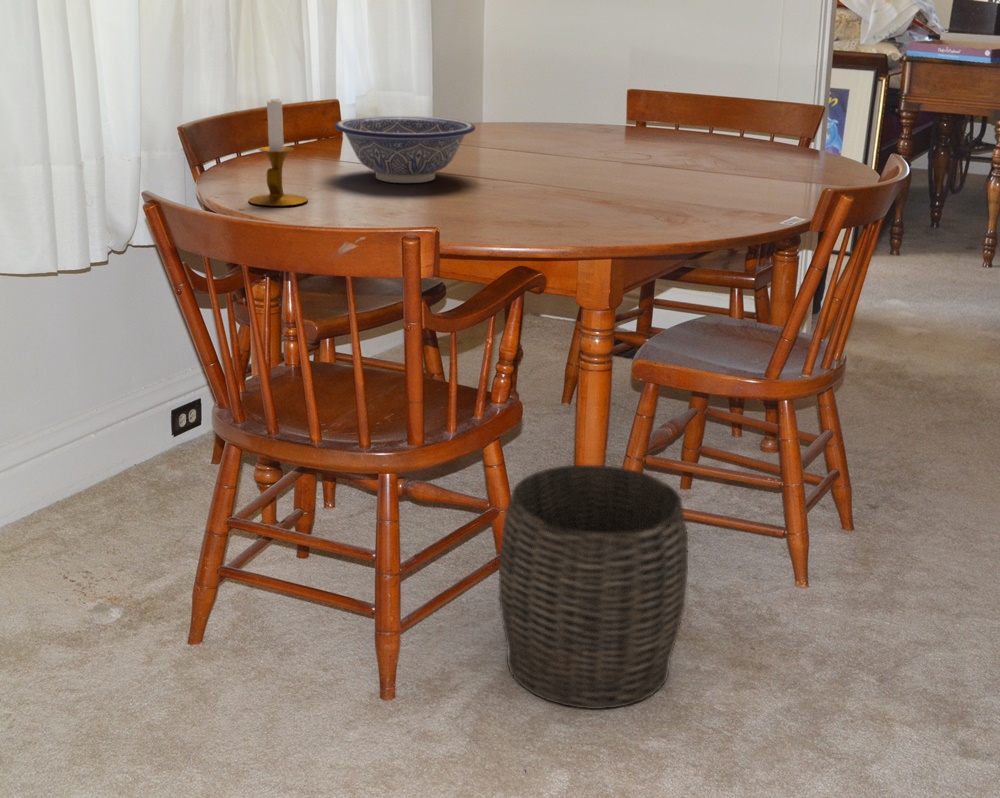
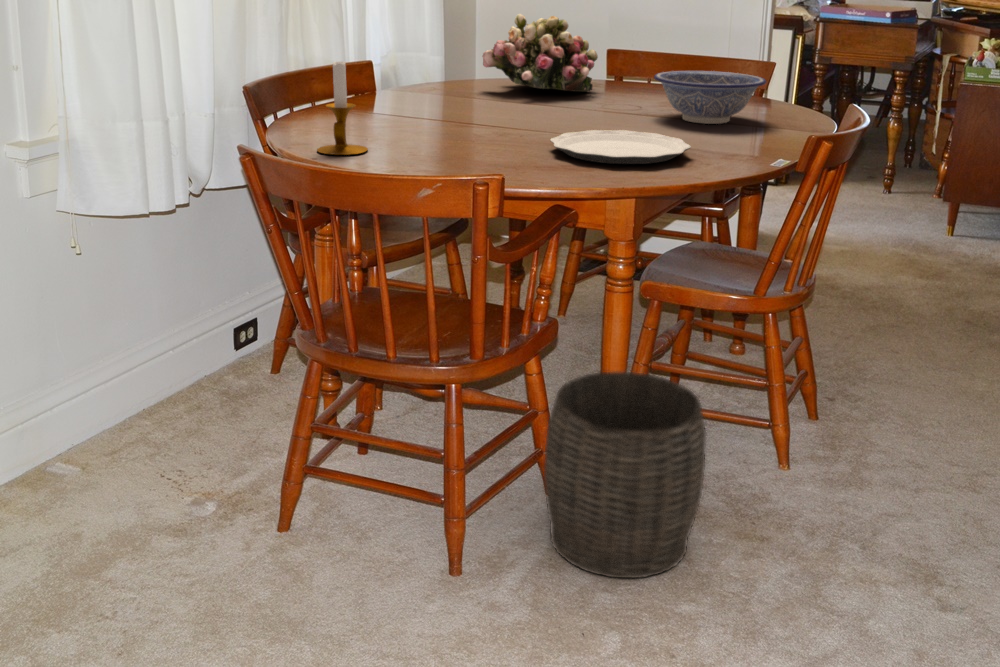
flower arrangement: none [469,47,607,139] -> present [482,14,598,92]
decorative bowl: present [335,116,475,183] -> present [654,71,766,124]
plate: none [521,182,685,221] -> present [550,130,691,164]

